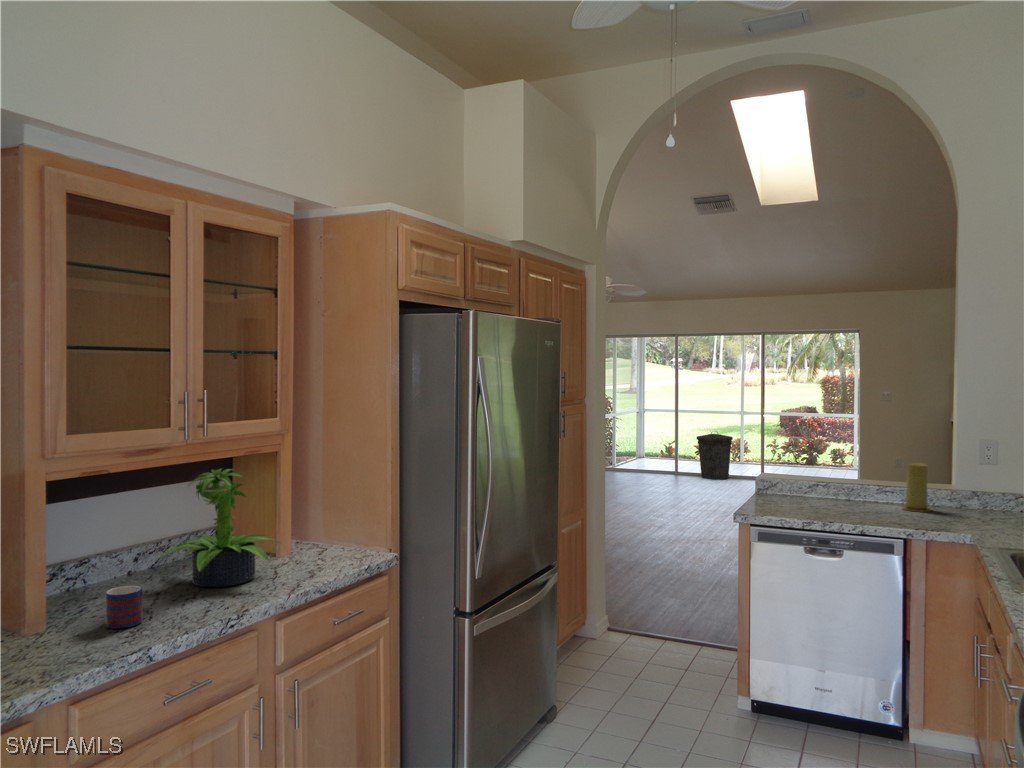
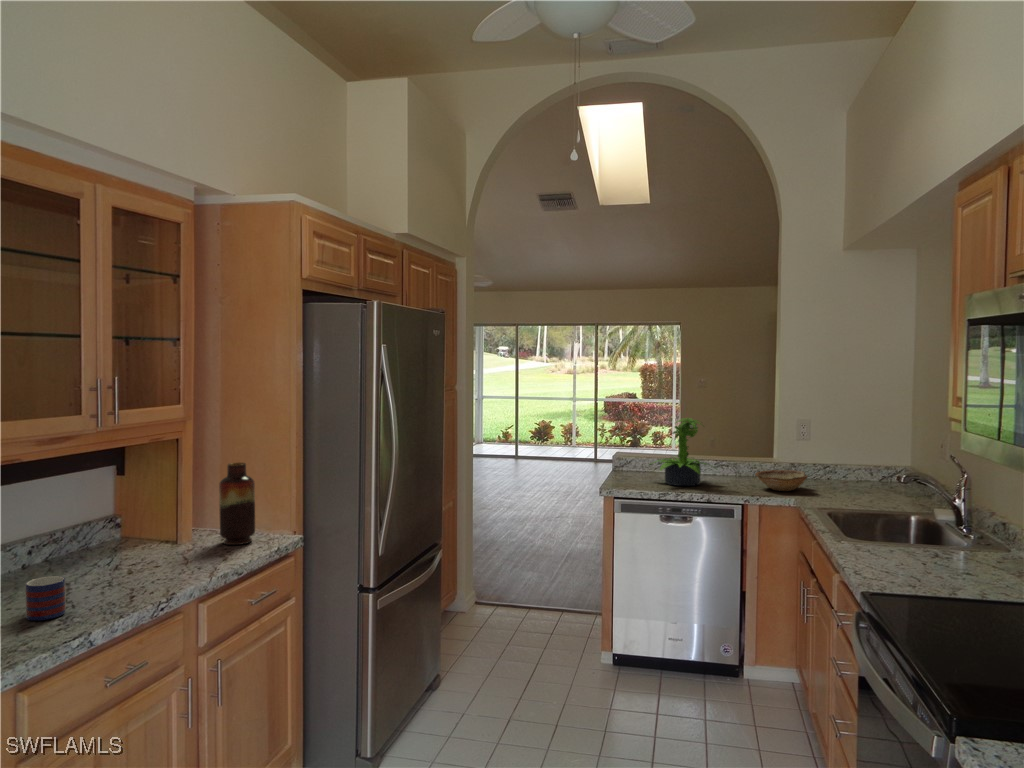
trash can: present [697,432,733,480] -> none [534,417,566,462]
candle: present [902,463,931,512] -> none [733,440,756,481]
potted plant: present [159,469,280,587] -> present [656,418,706,486]
vase: none [314,477,348,561] -> present [219,463,255,545]
bowl: none [926,500,995,526] -> present [755,470,808,491]

